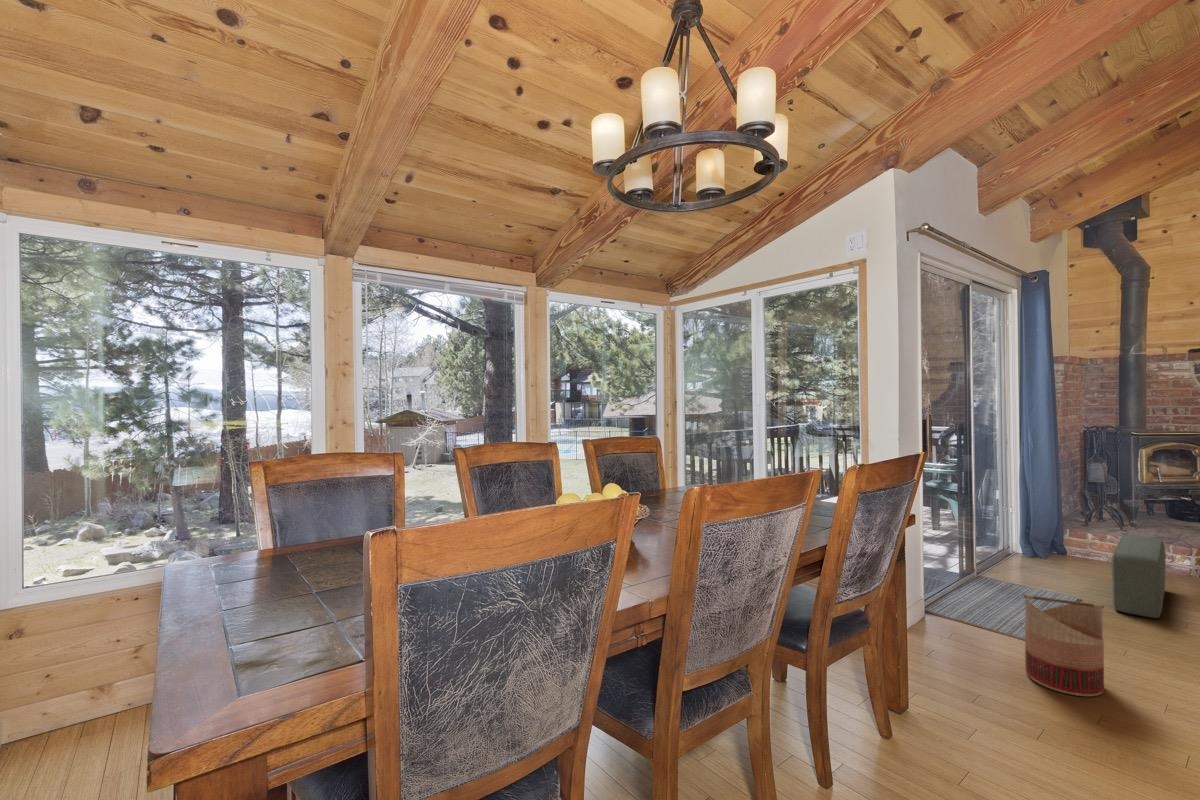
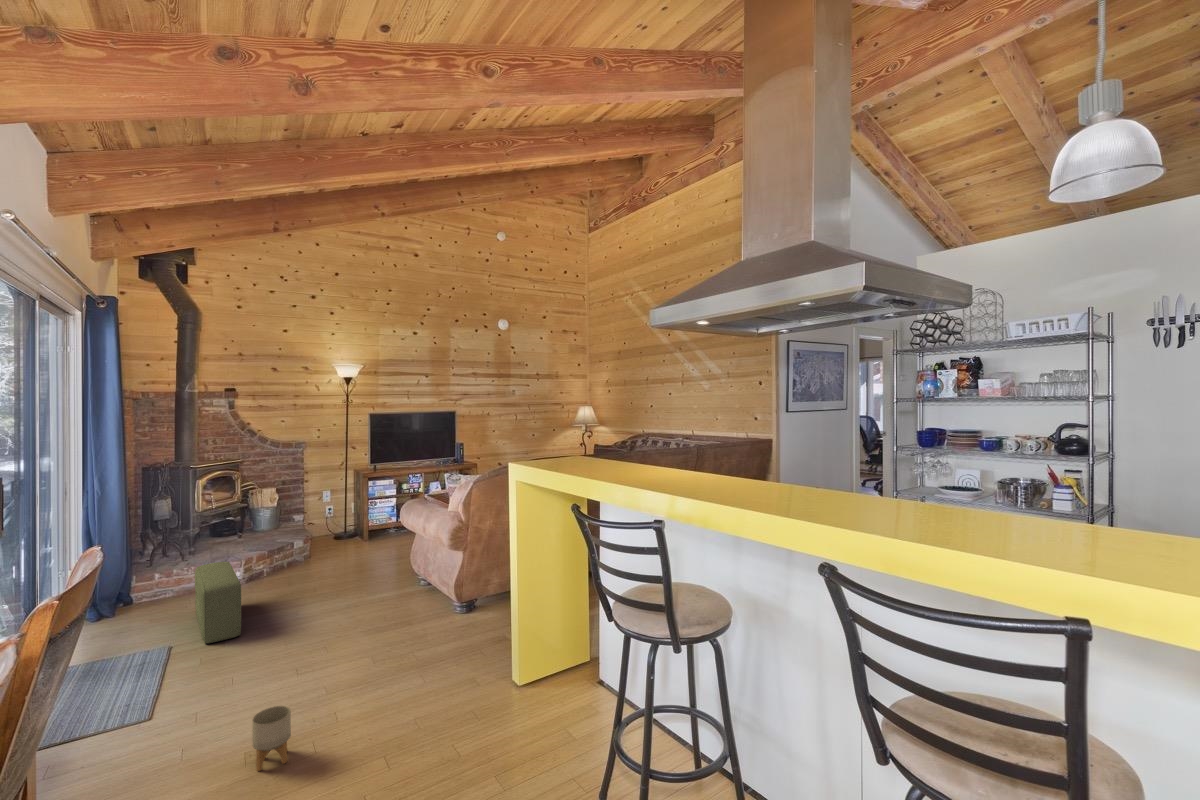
basket: present [1024,595,1104,696] -> none [162,648,240,765]
planter: none [1099,673,1148,742] -> present [252,706,291,771]

